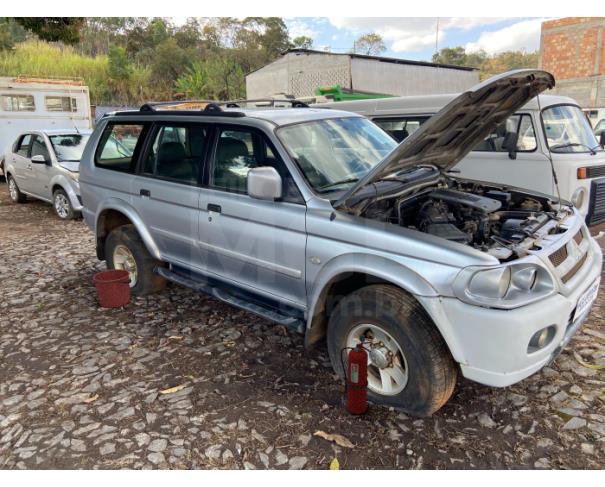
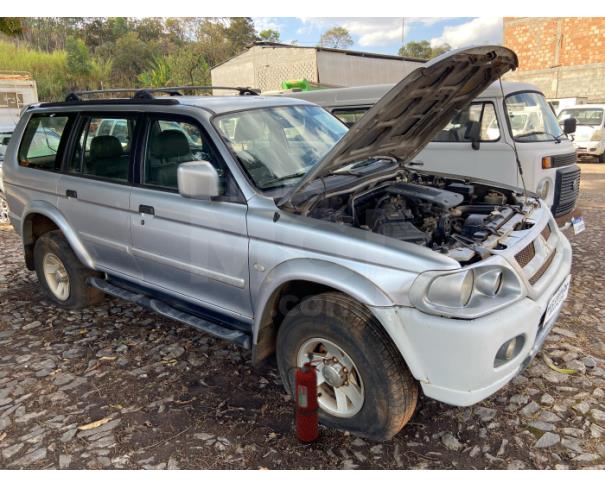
bucket: present [93,269,132,308] -> none [16,281,62,325]

